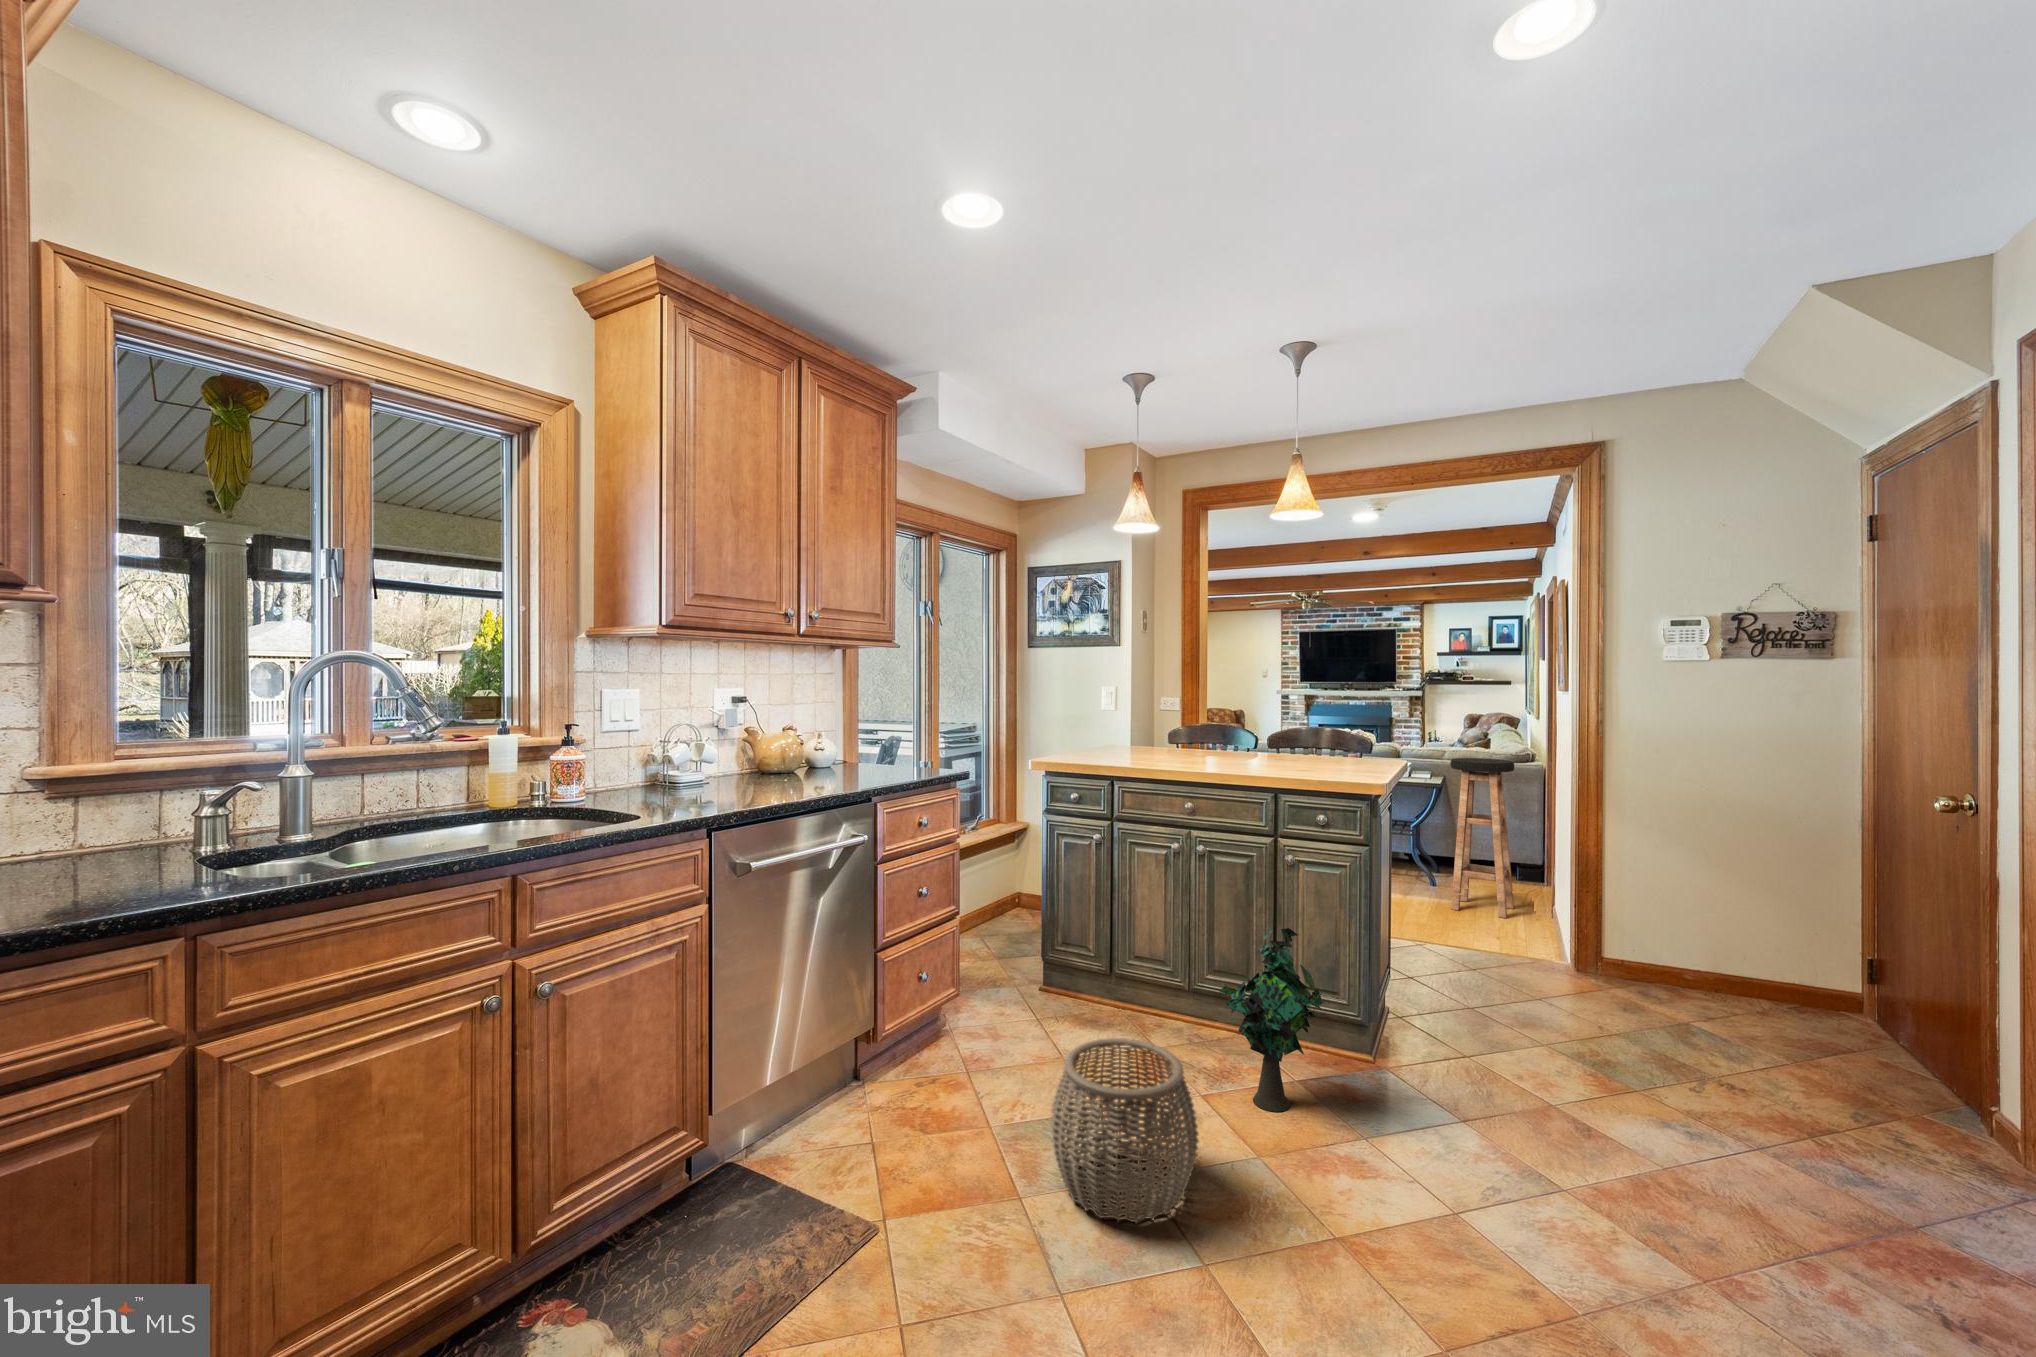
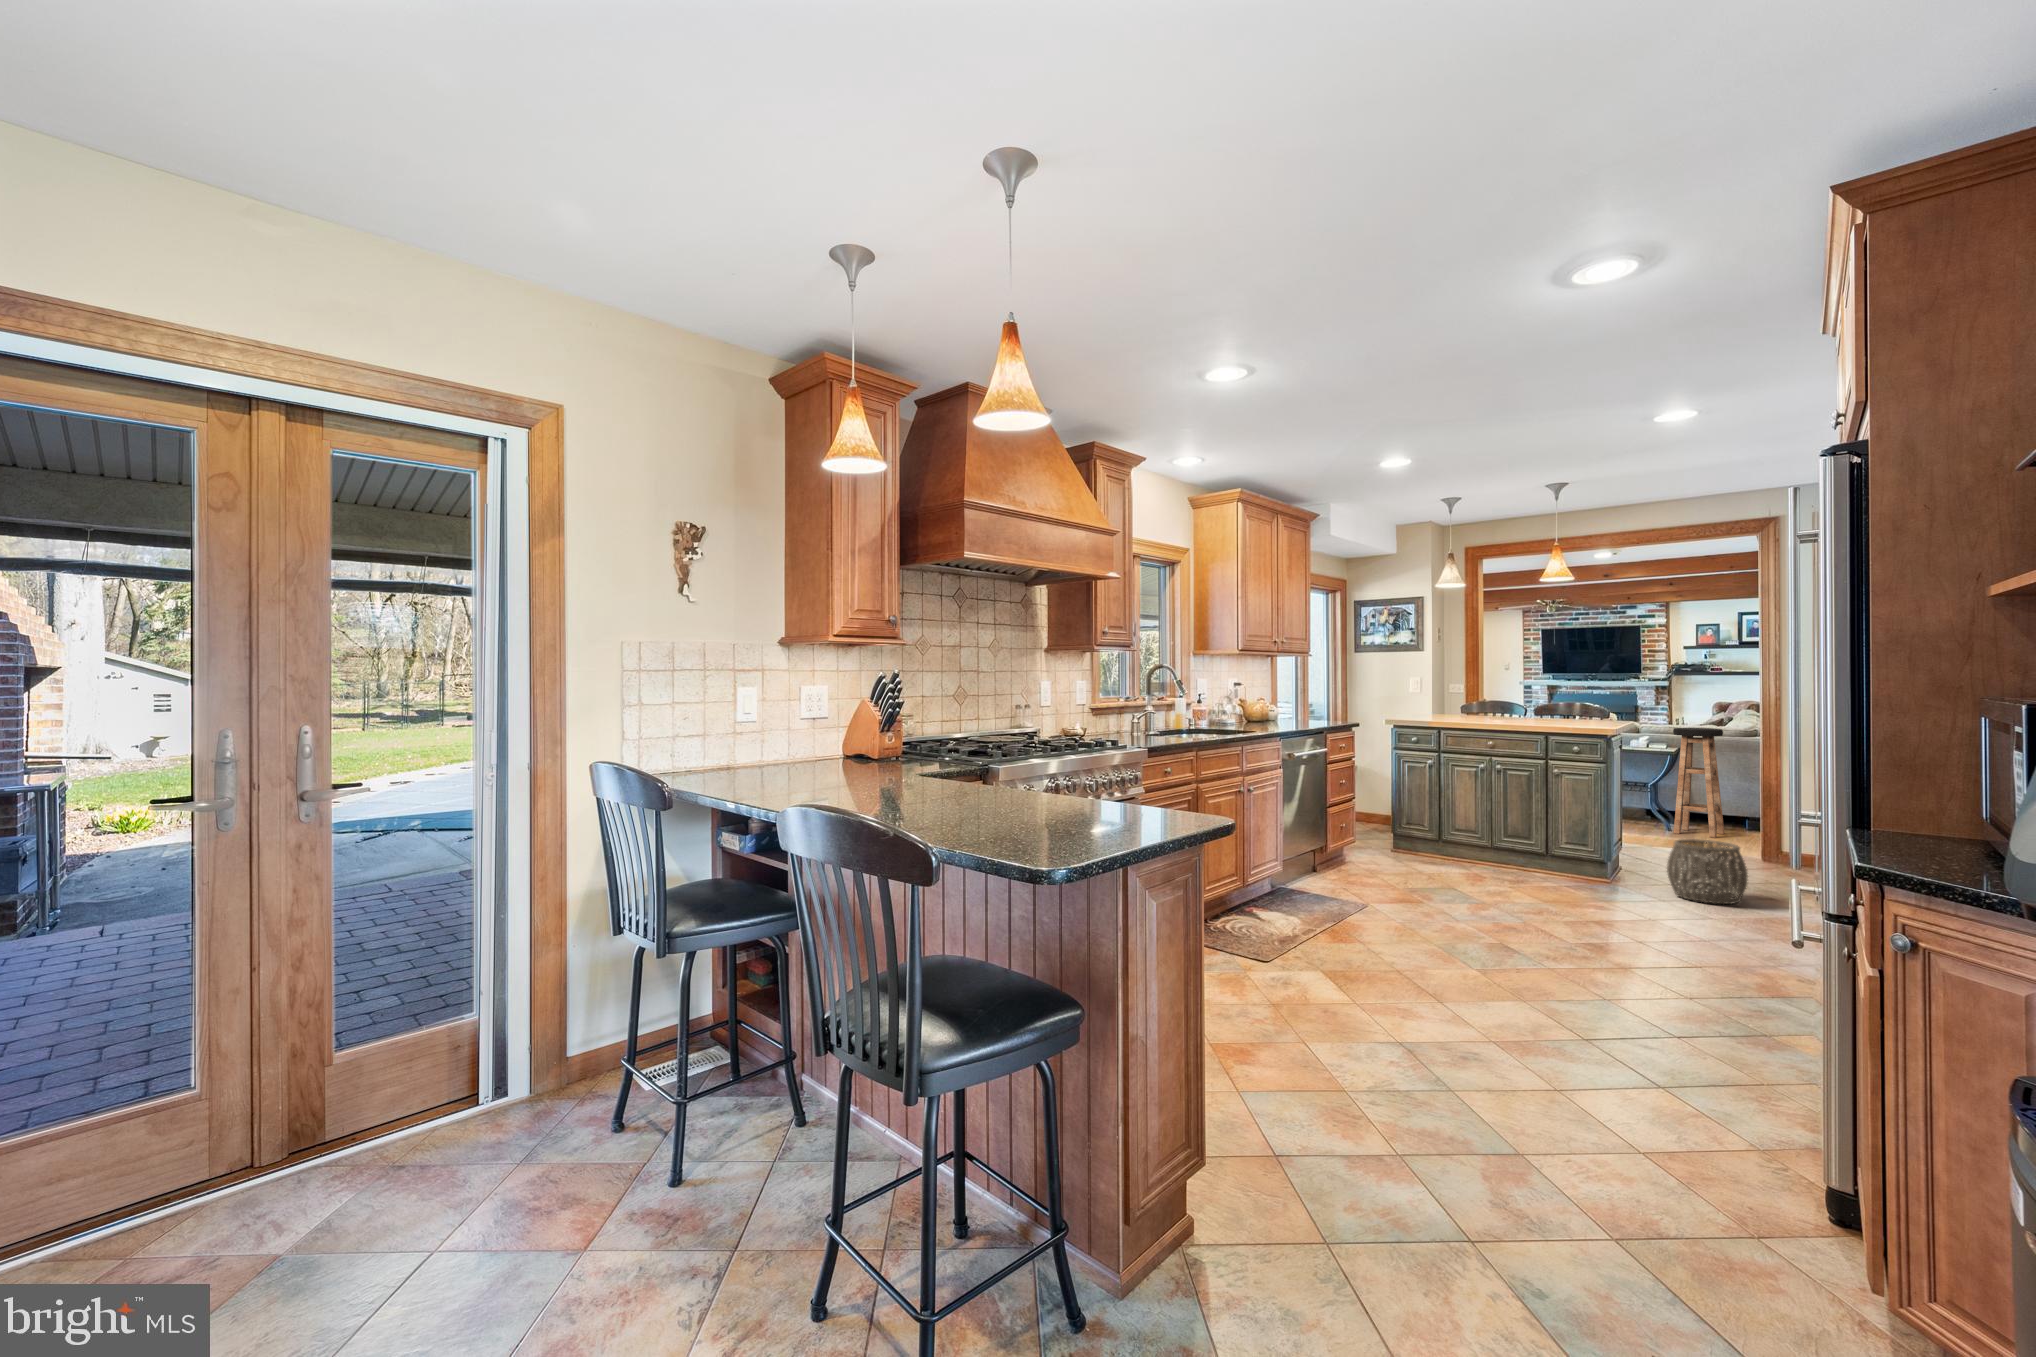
decorative plant: present [1220,928,1323,1112] -> none [1519,800,1577,889]
woven basket: present [1051,1038,1198,1223] -> present [1667,839,1748,904]

